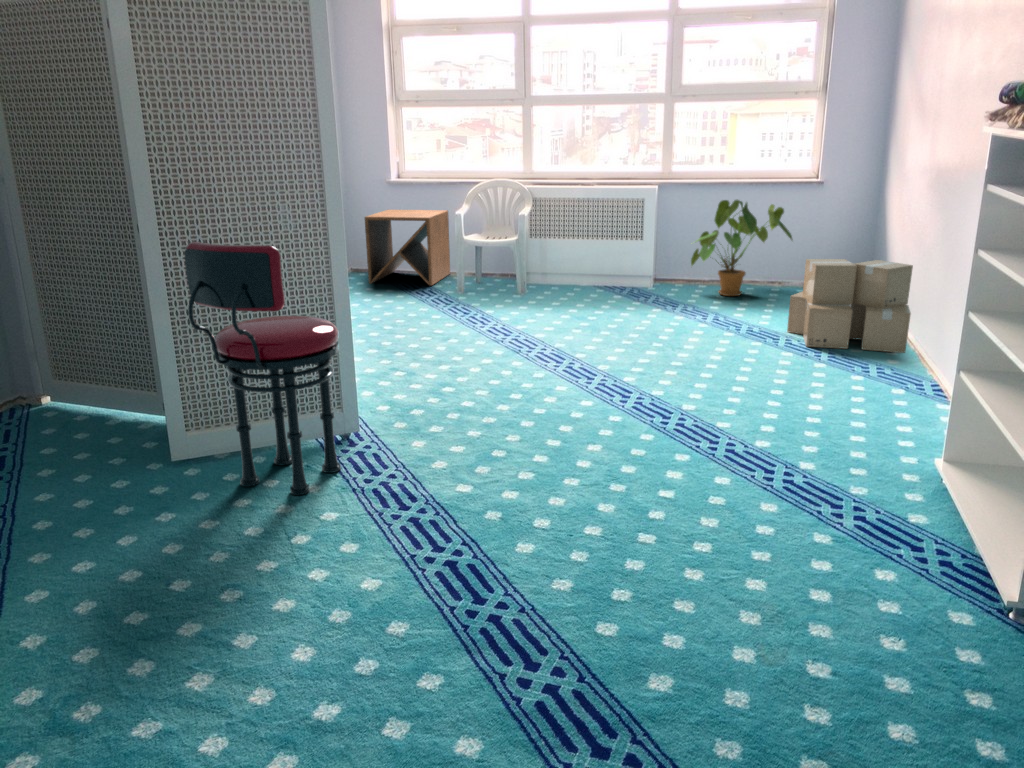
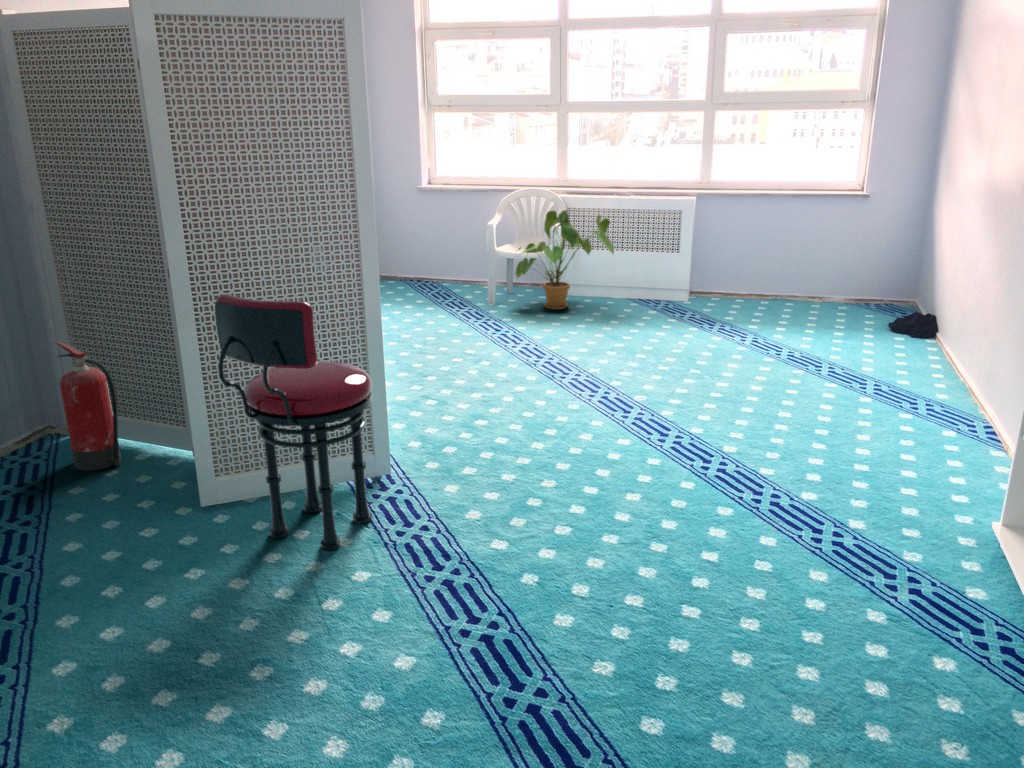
house plant: present [691,200,792,296] -> present [516,210,614,310]
side table: present [365,210,450,286] -> none [394,215,480,296]
cardboard box: present [787,259,913,353] -> none [830,283,966,386]
fire extinguisher: none [28,307,94,434] -> present [55,341,121,471]

